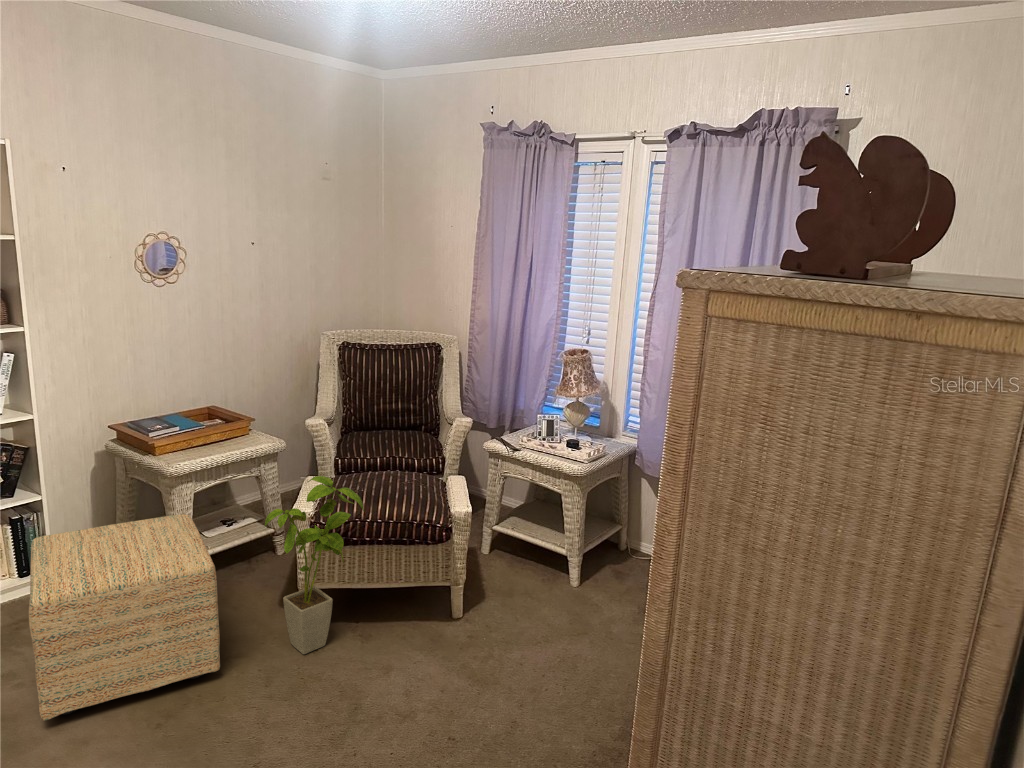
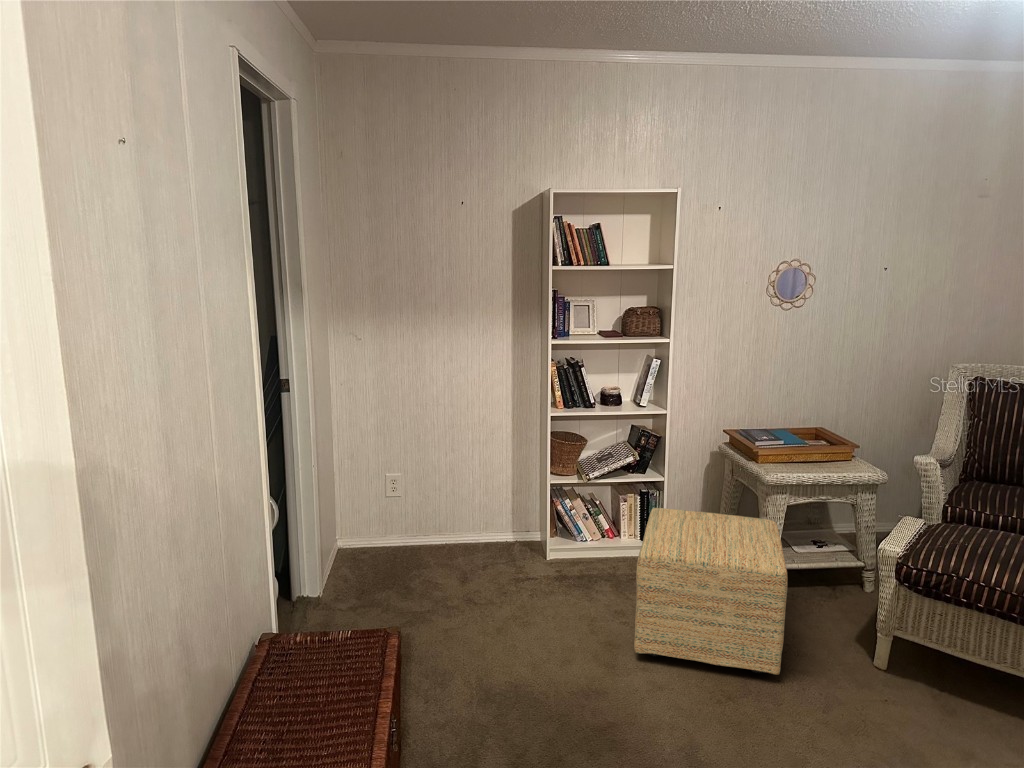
house plant: present [265,476,364,654] -> none [843,512,961,699]

